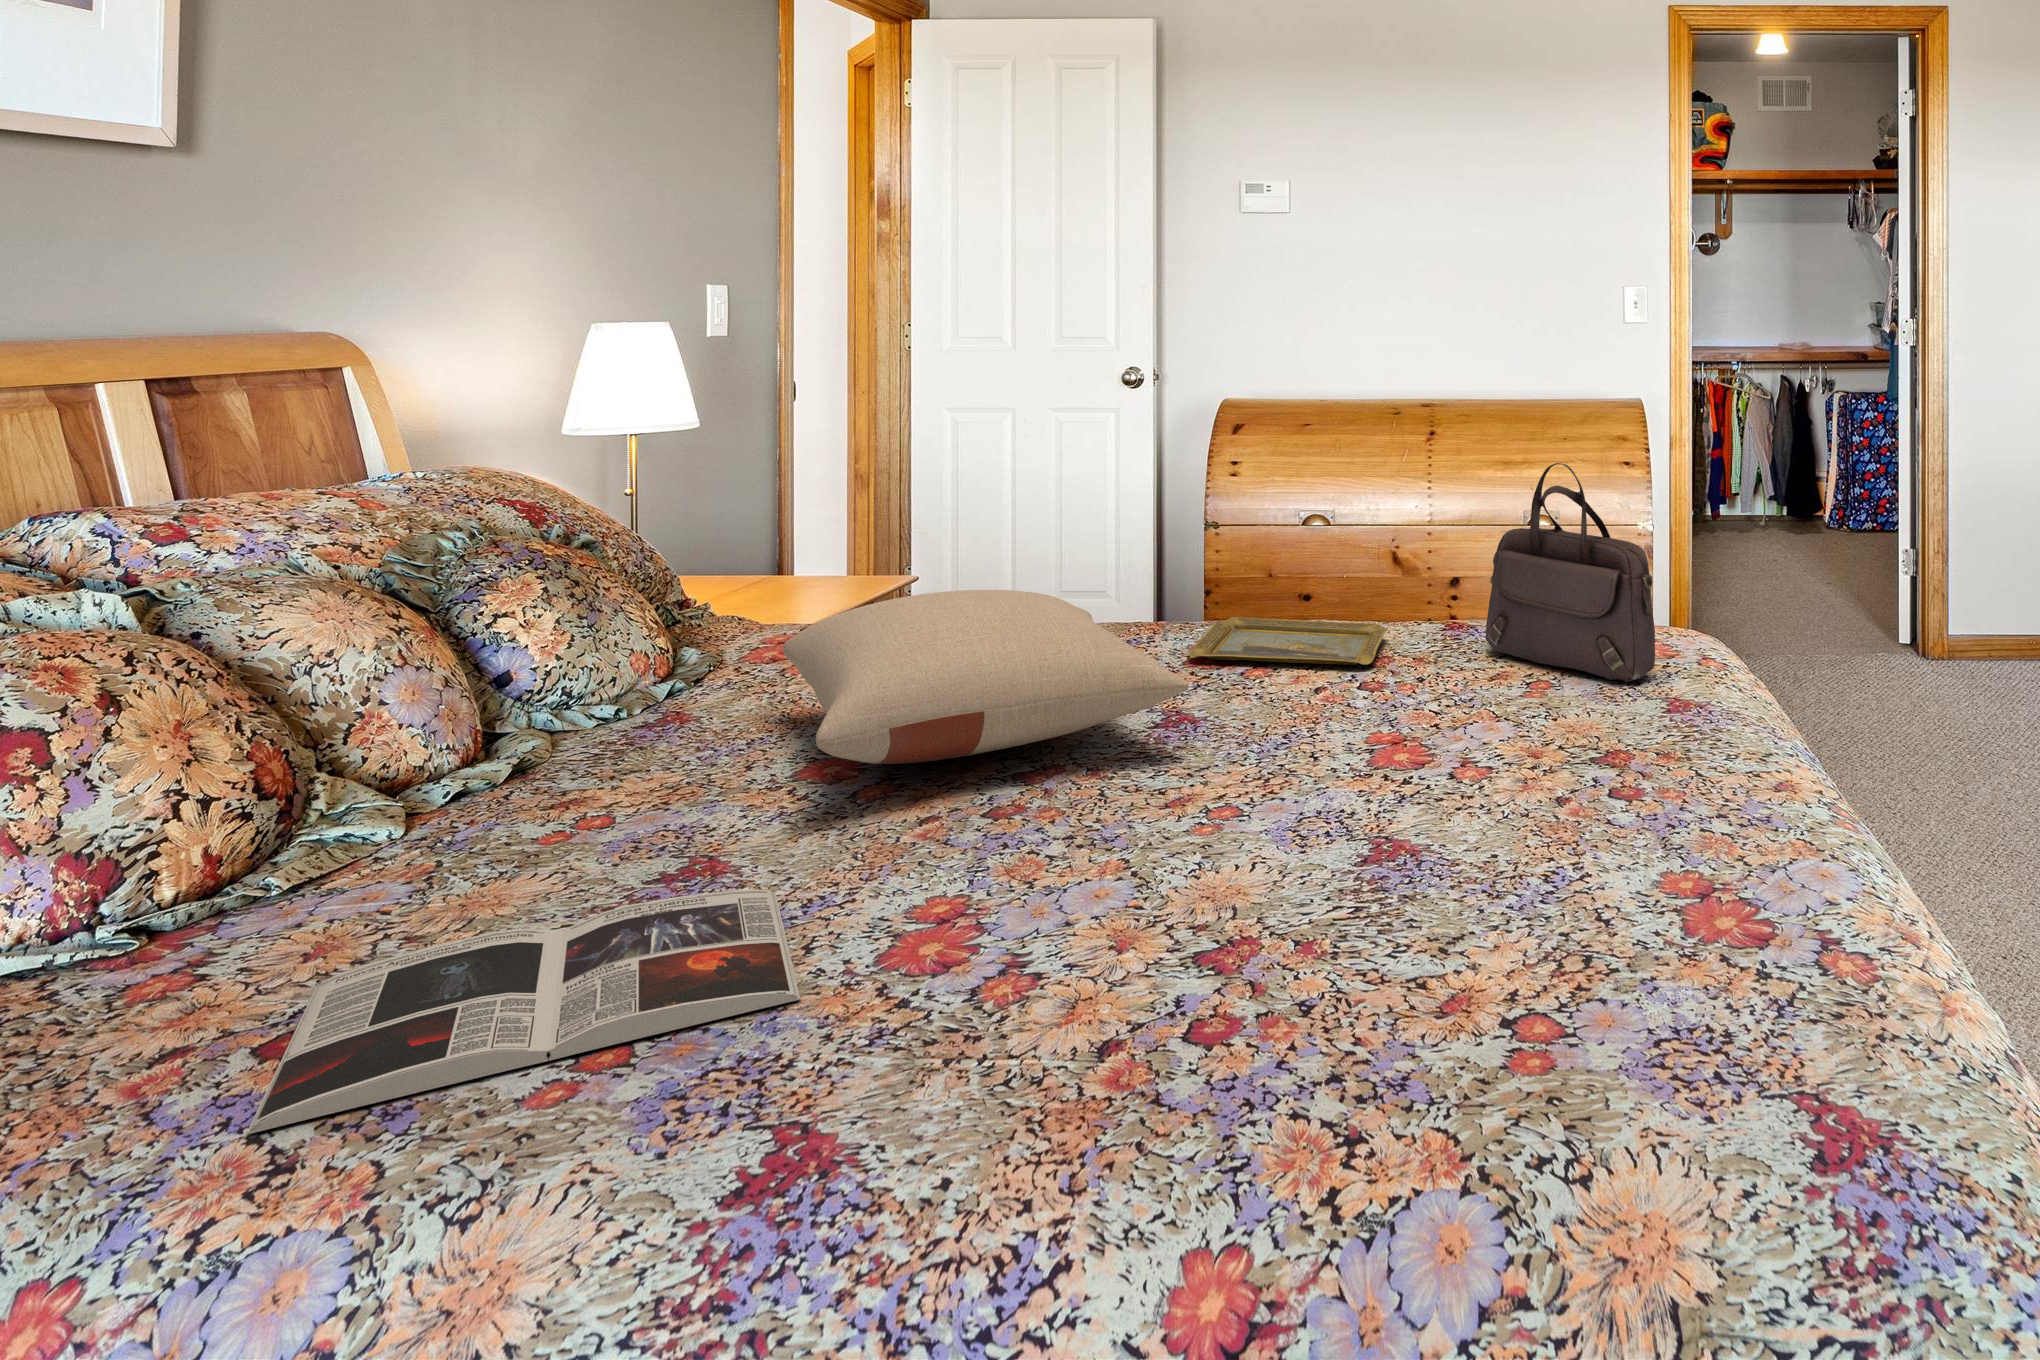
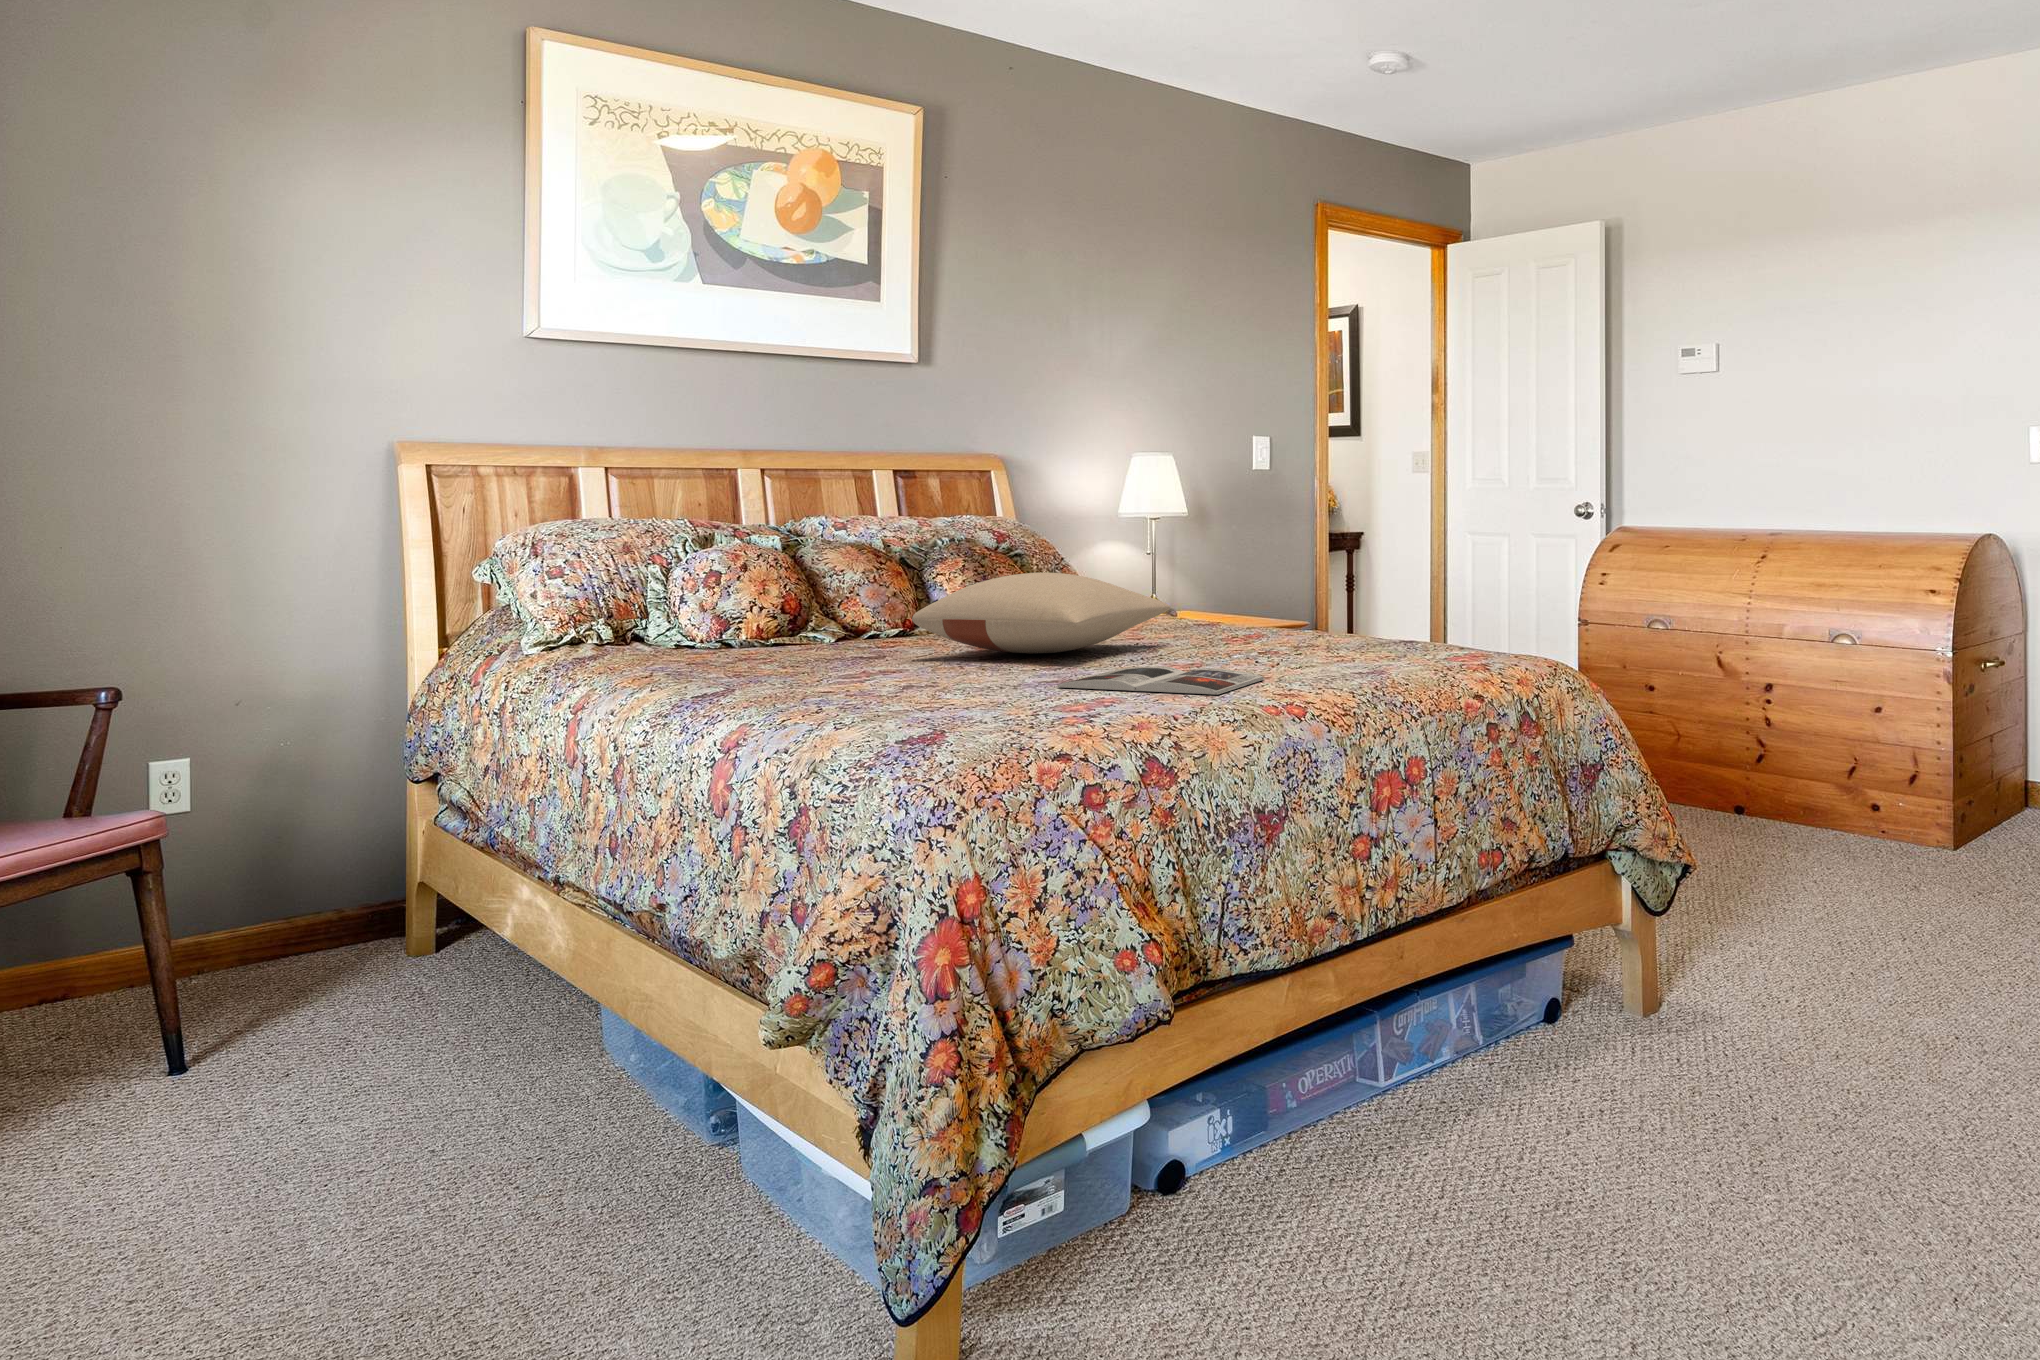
handbag: present [1486,463,1655,683] -> none [1372,514,1431,680]
tray: present [1189,617,1388,665] -> none [1229,633,1364,657]
magazine: present [247,890,800,1134] -> present [1056,666,1265,695]

